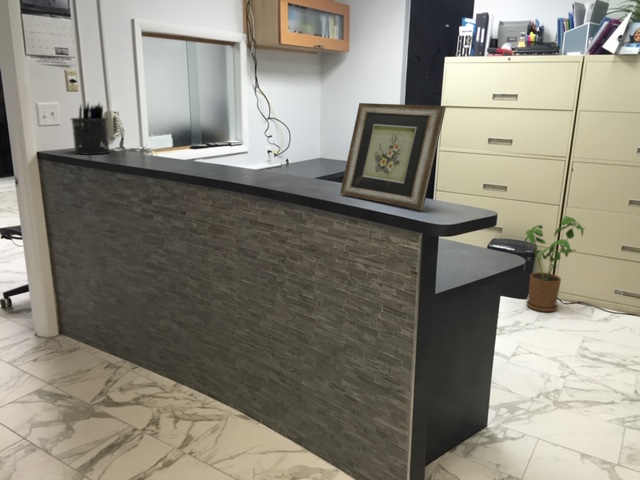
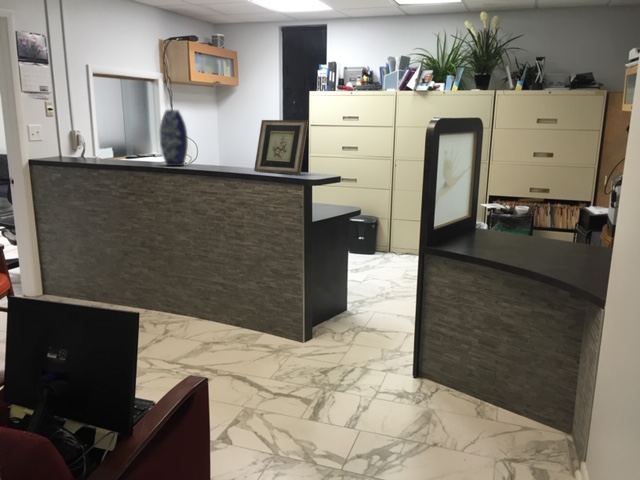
vase: none [199,83,243,174] -> present [160,110,188,166]
pen holder: present [71,104,110,154] -> none [54,123,82,160]
house plant: present [524,216,585,312] -> none [370,195,407,260]

